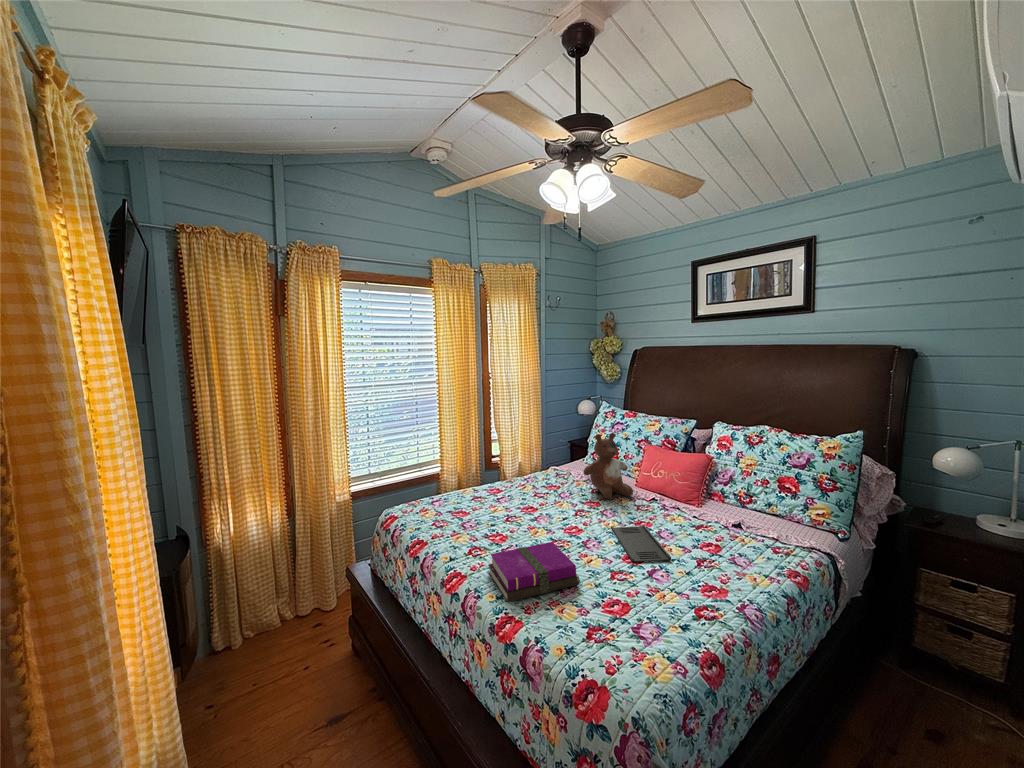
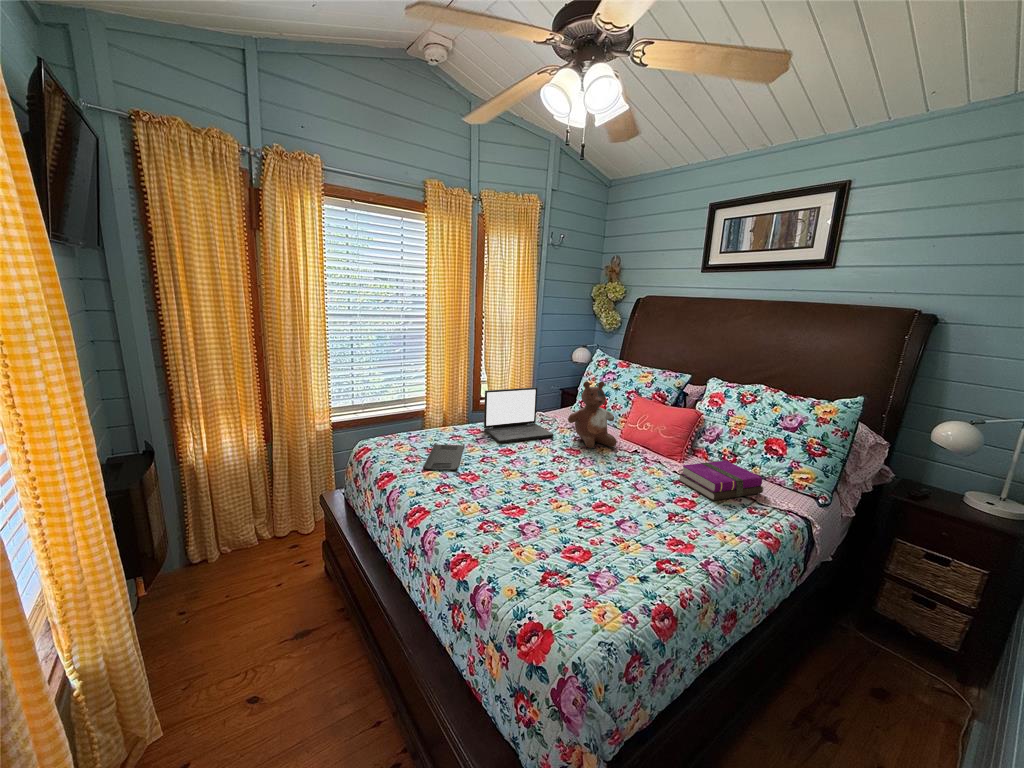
laptop: none [501,443,571,501] -> present [484,387,554,443]
tray: present [611,525,671,562] -> present [423,443,465,470]
notebook: present [488,542,580,602] -> present [678,461,763,501]

